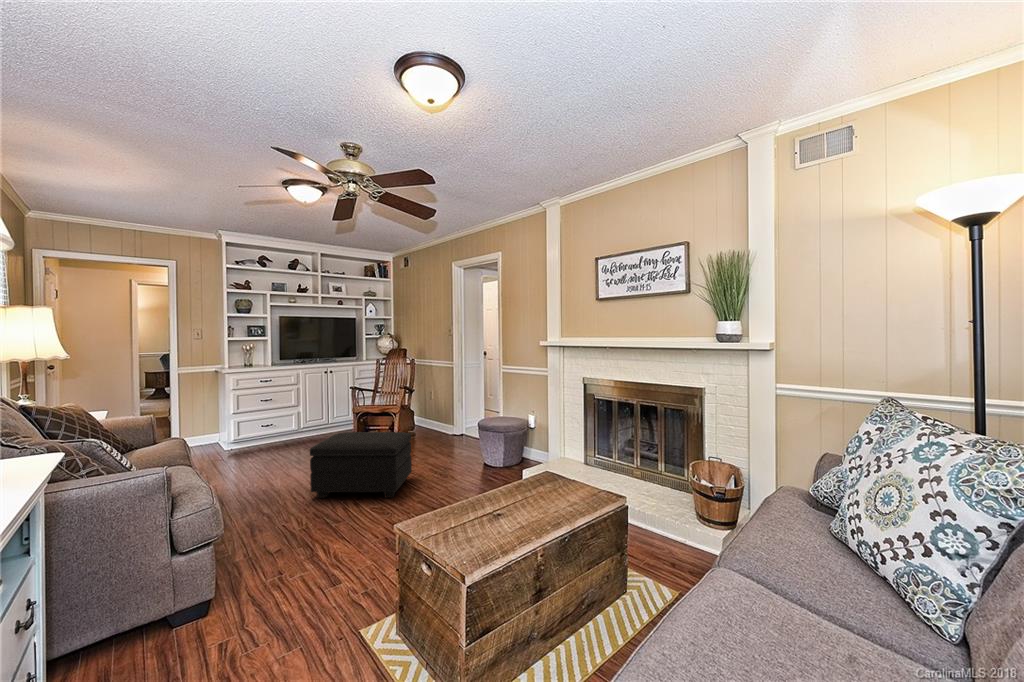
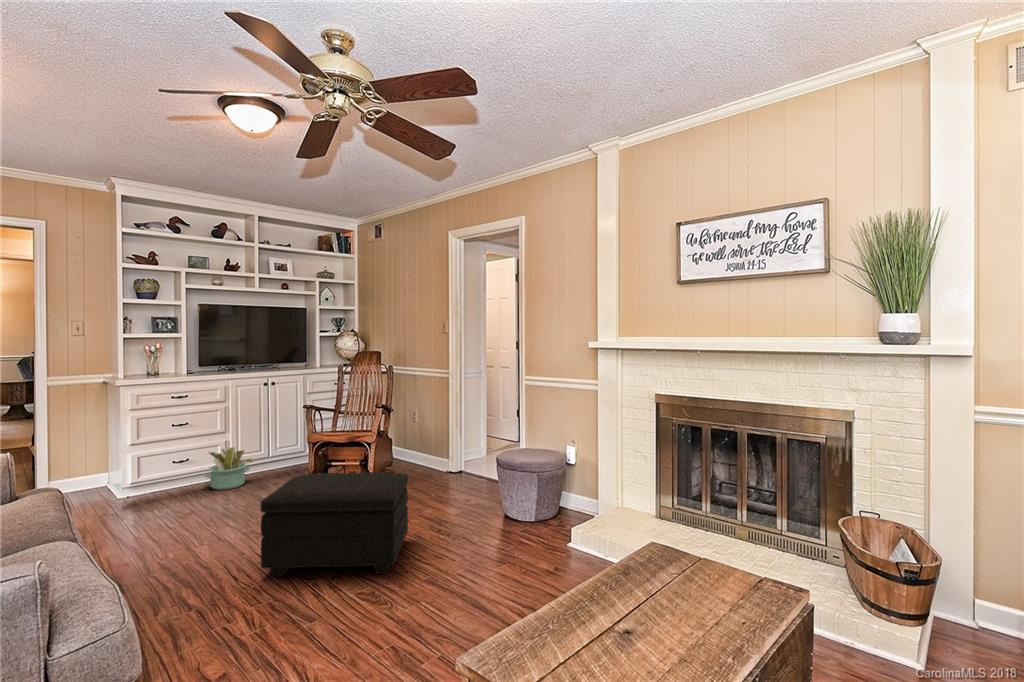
decorative plant: none [283,416,317,446] -> present [204,447,253,490]

